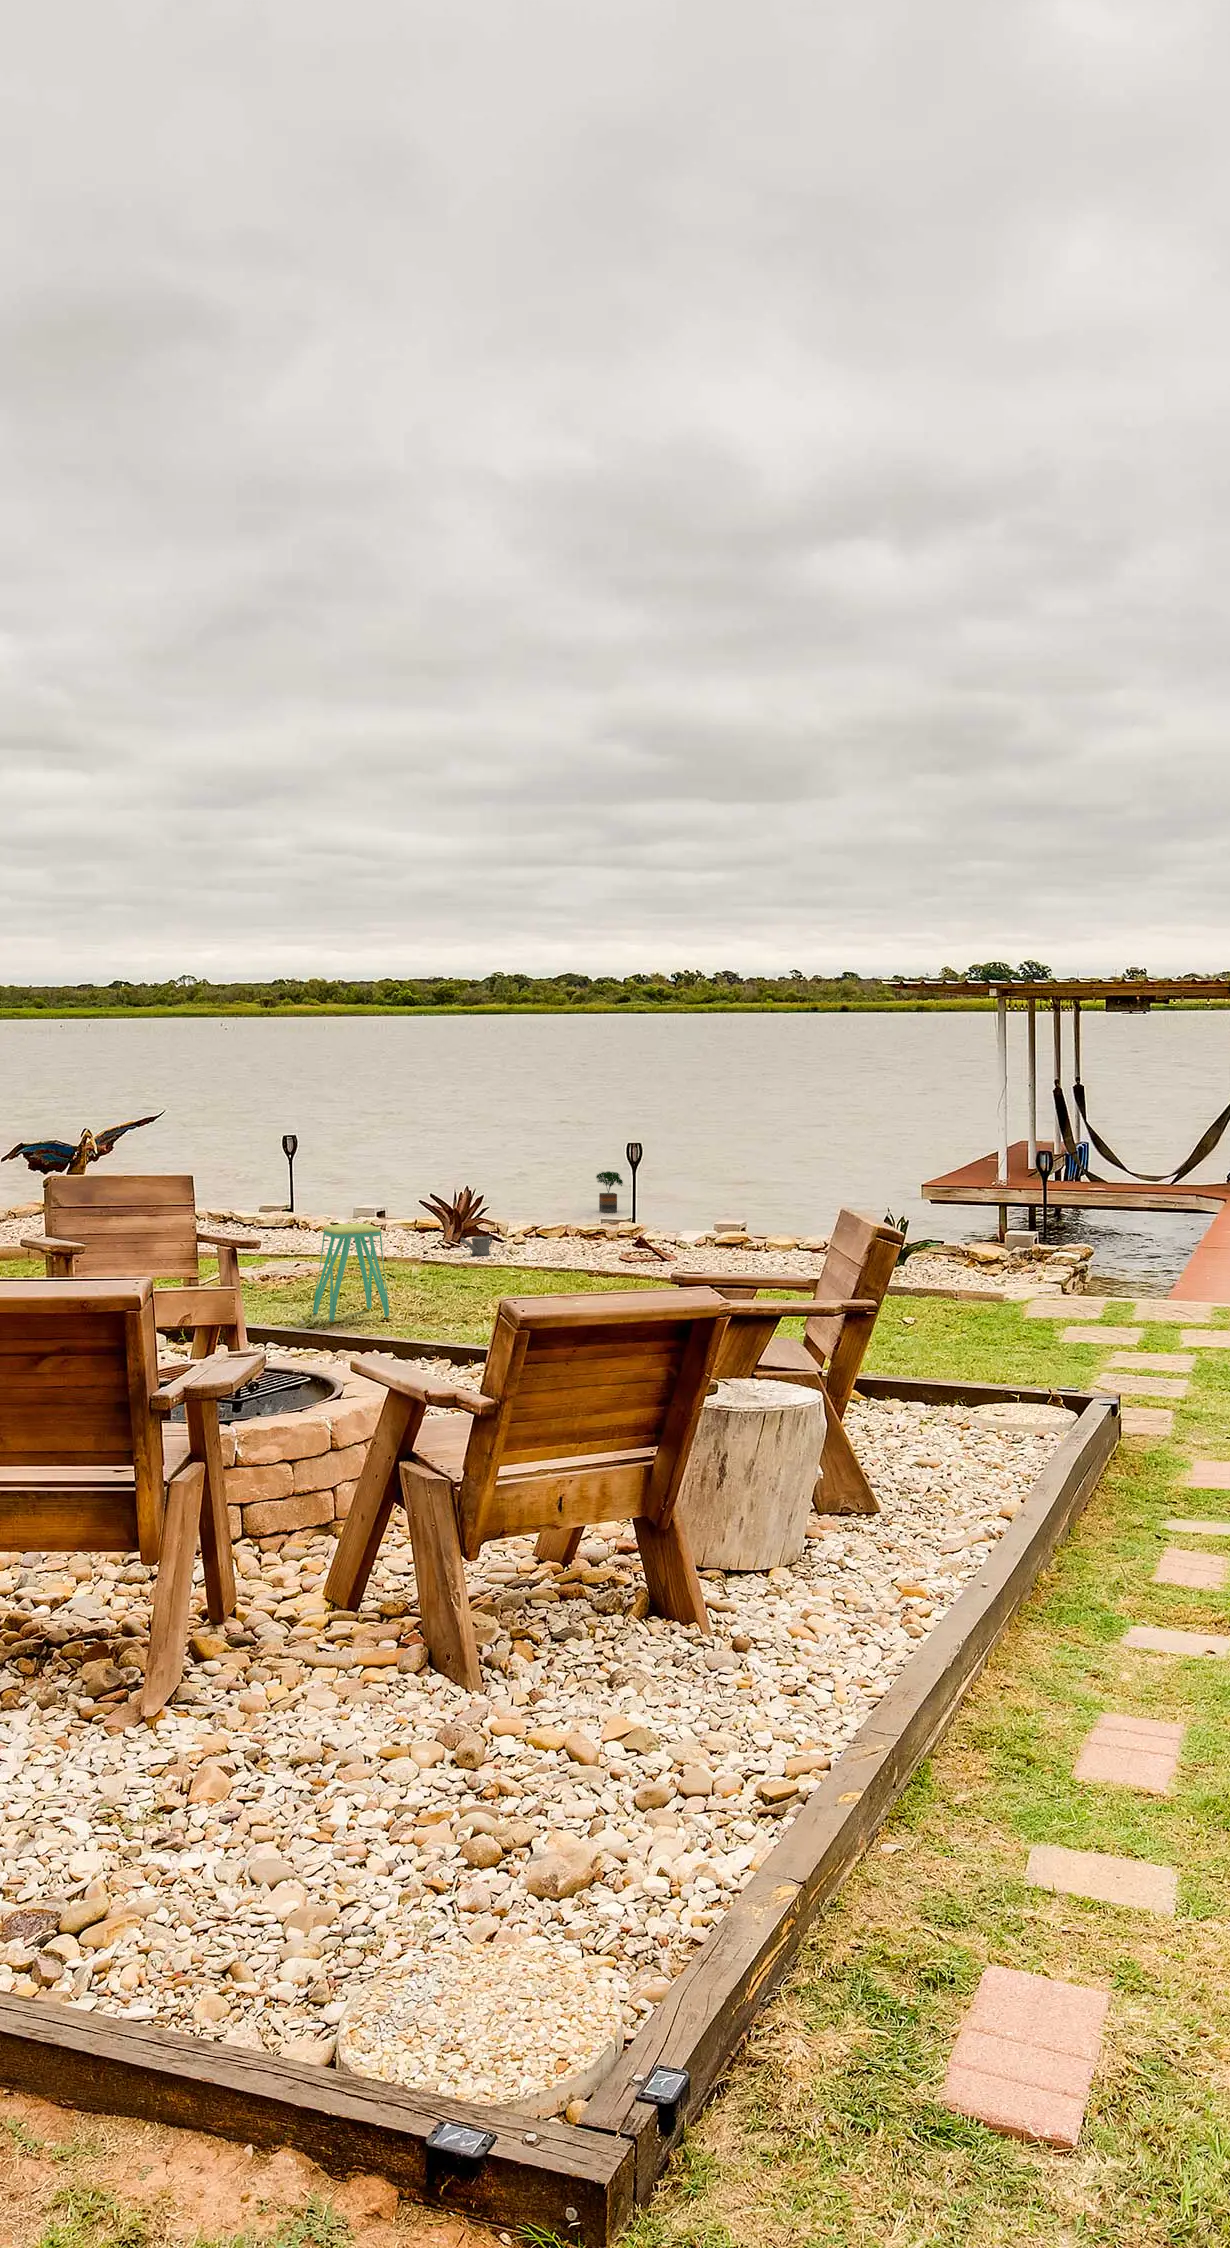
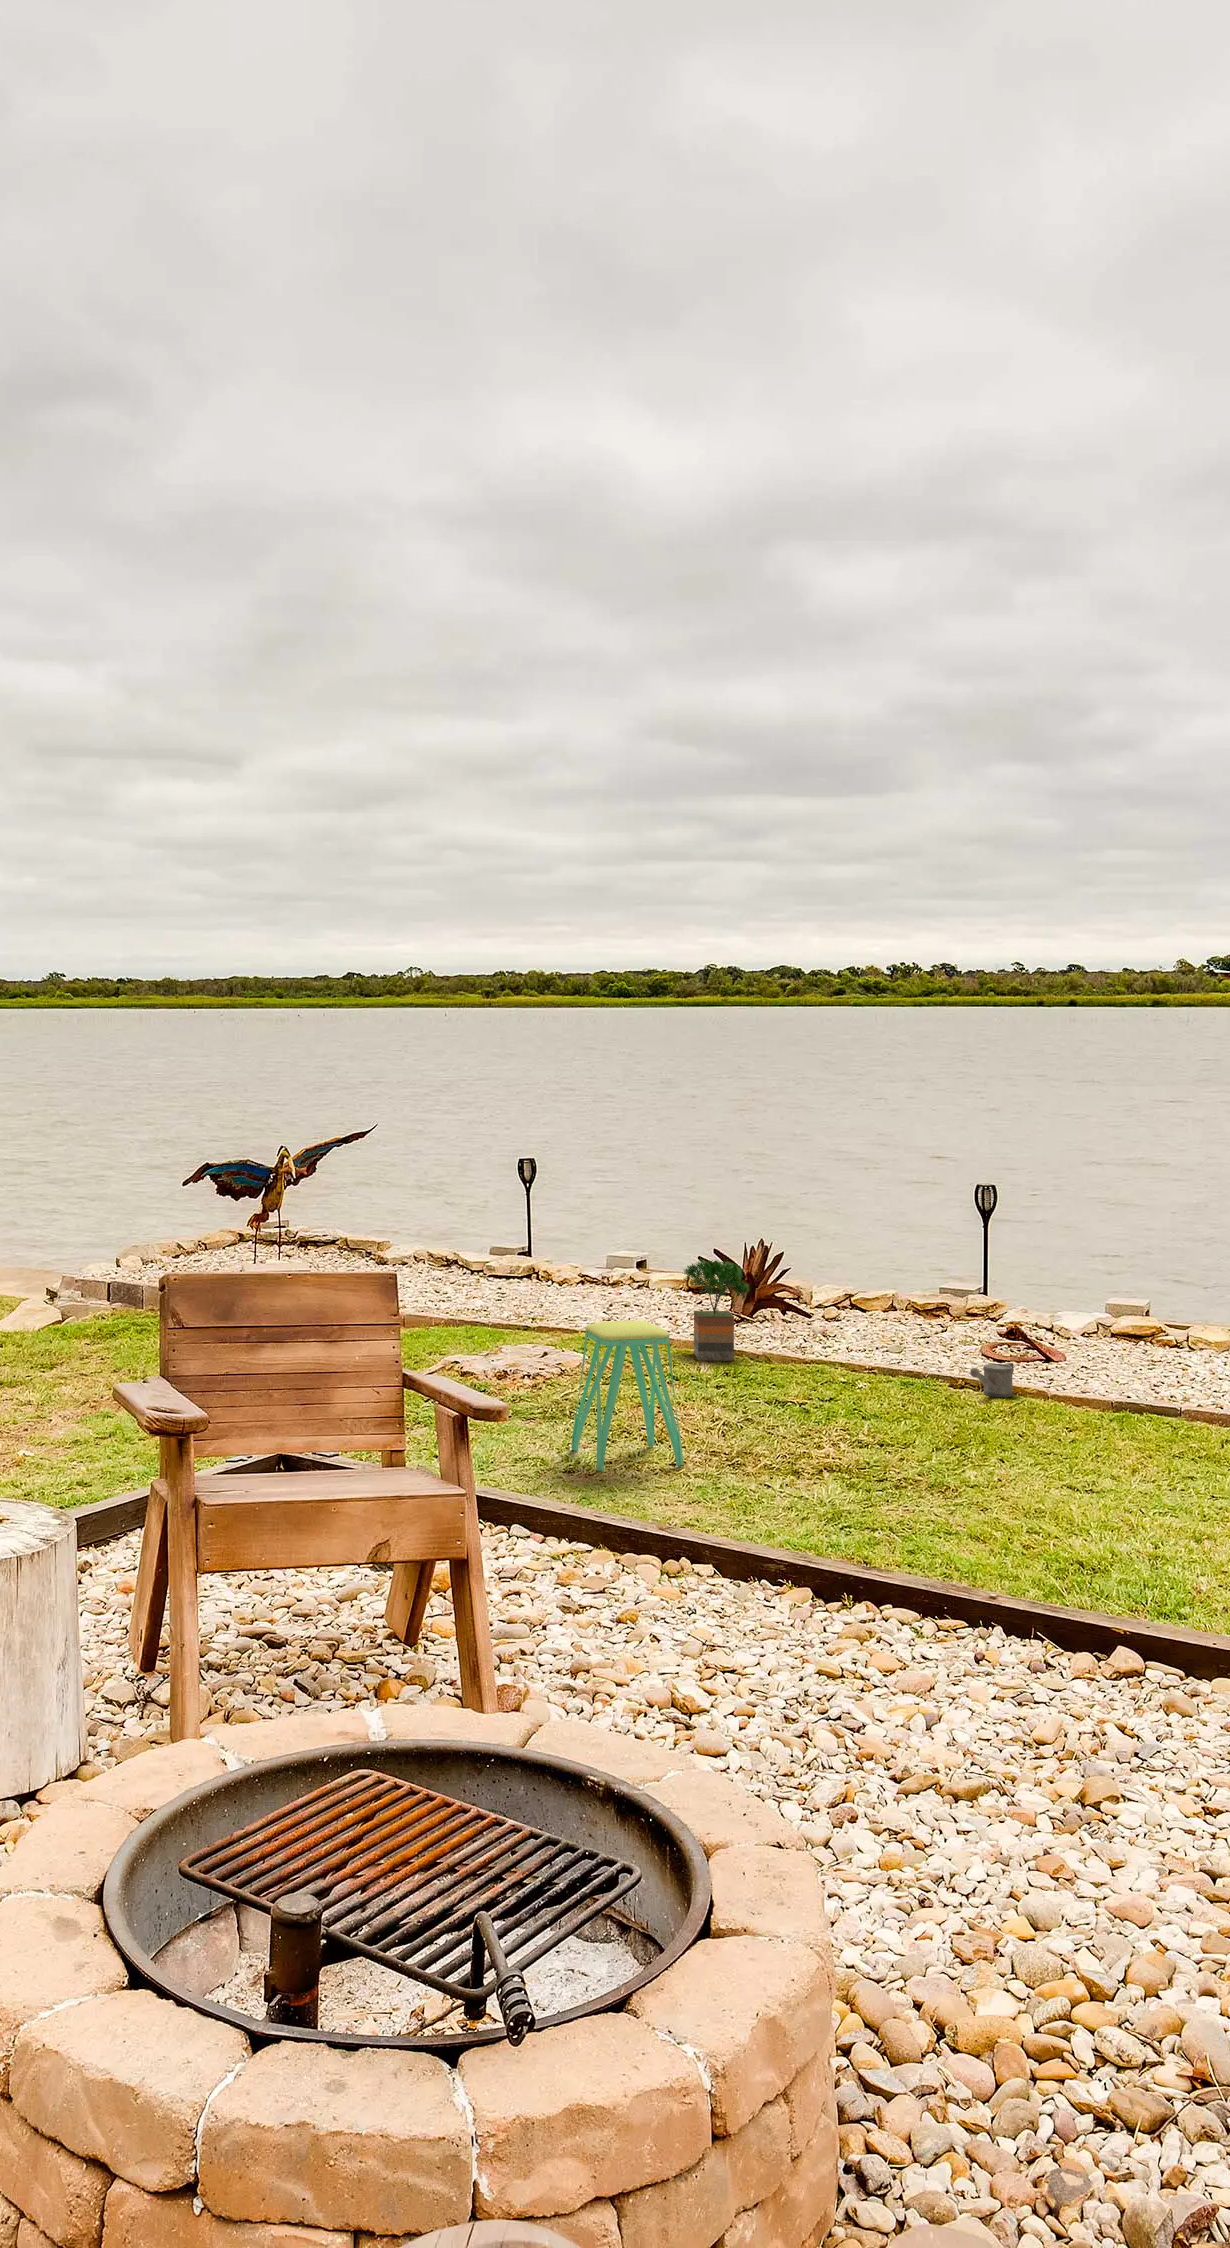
potted tree: present [596,1171,623,1213] -> present [684,1260,749,1361]
watering can: present [461,1236,492,1256] -> present [970,1363,1014,1397]

